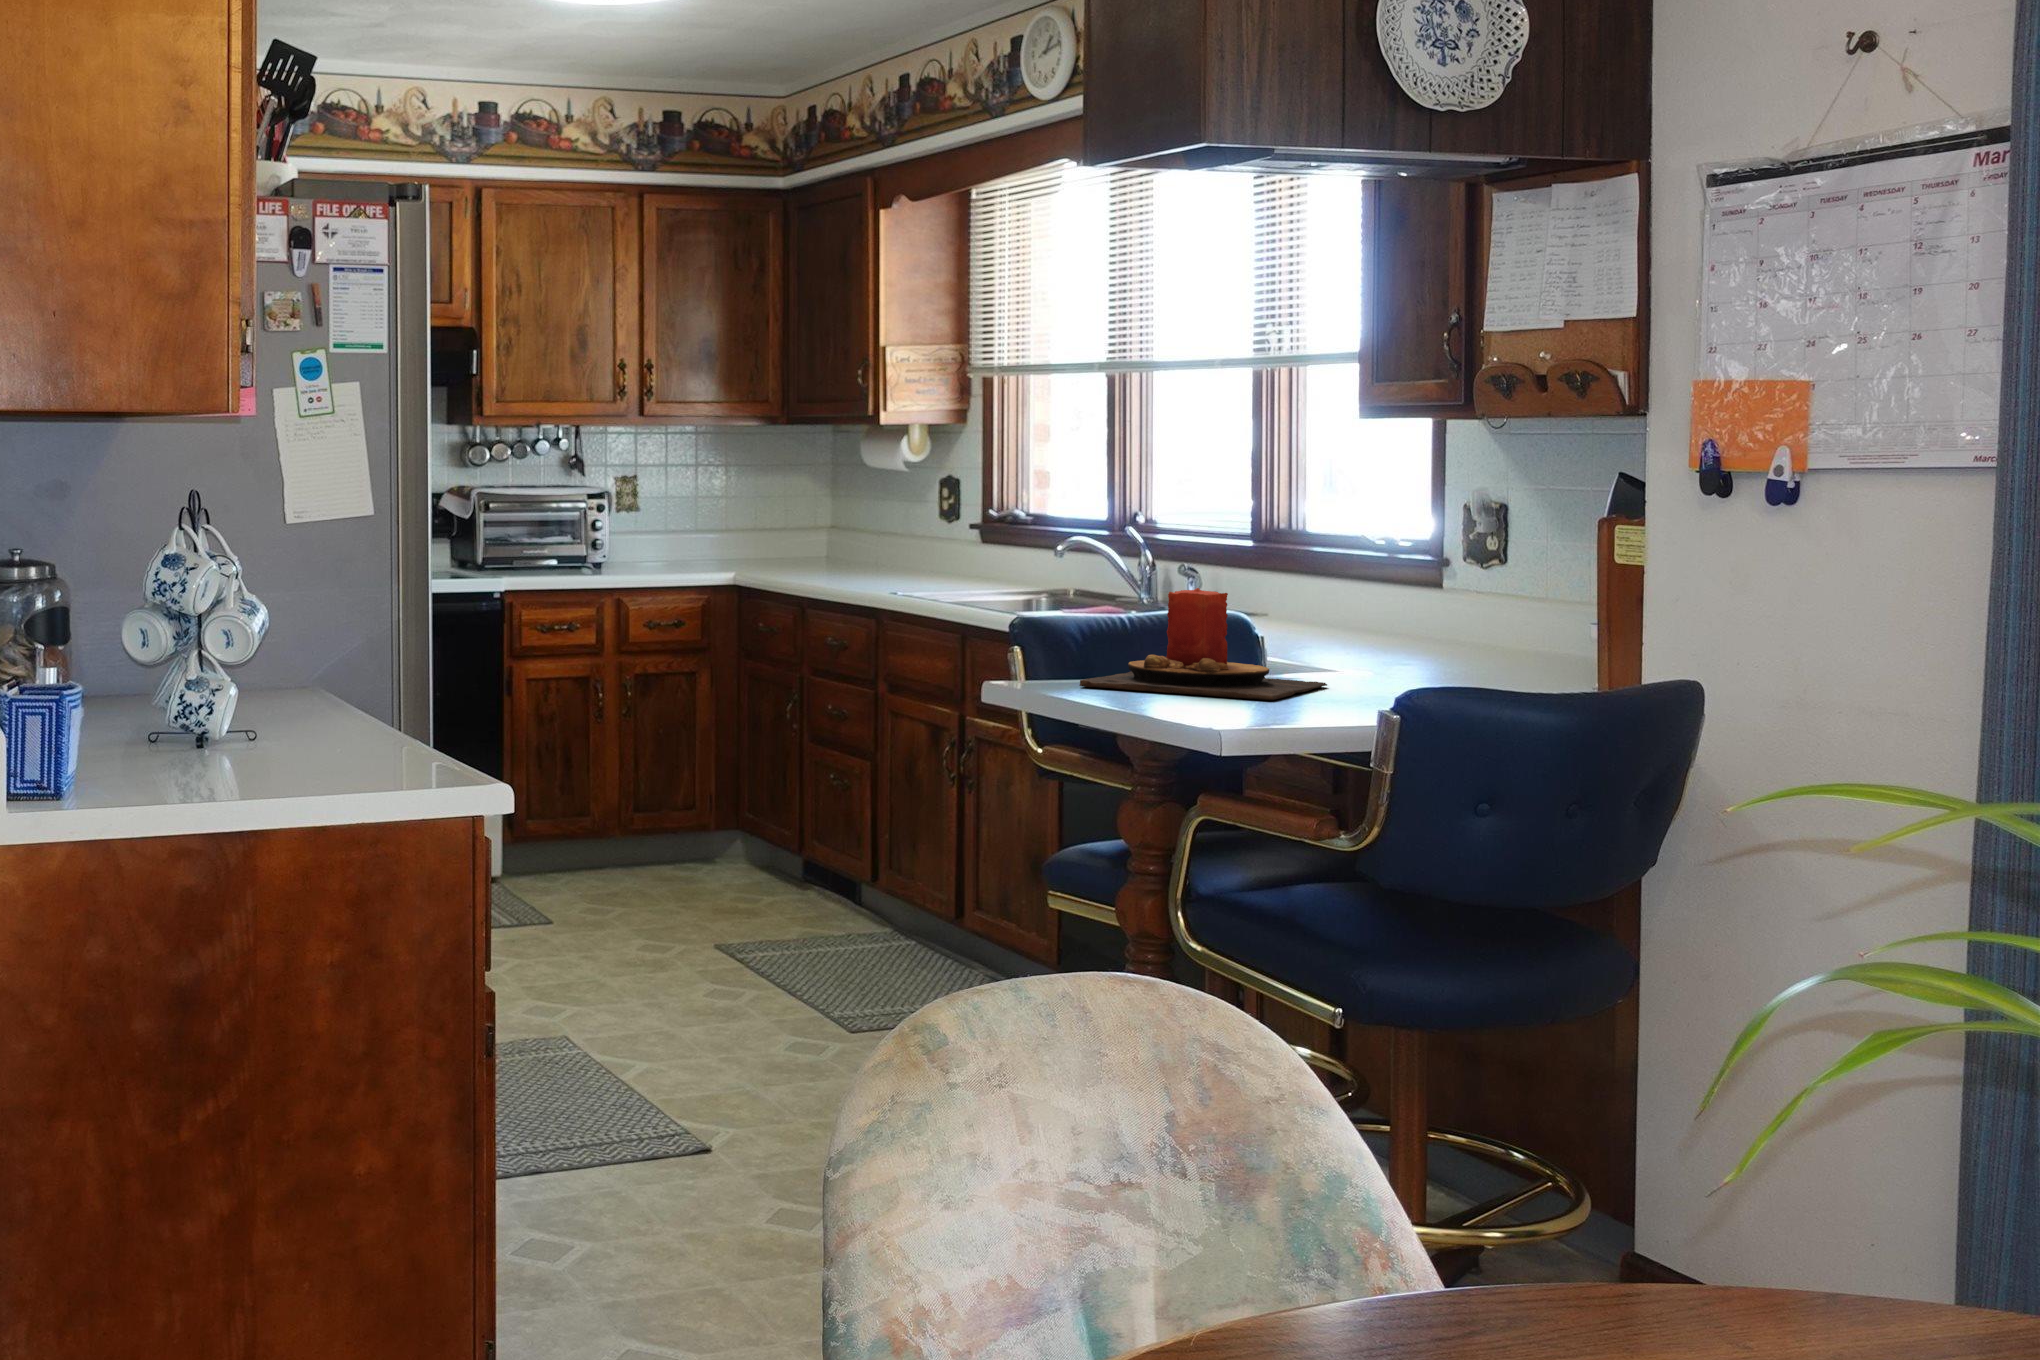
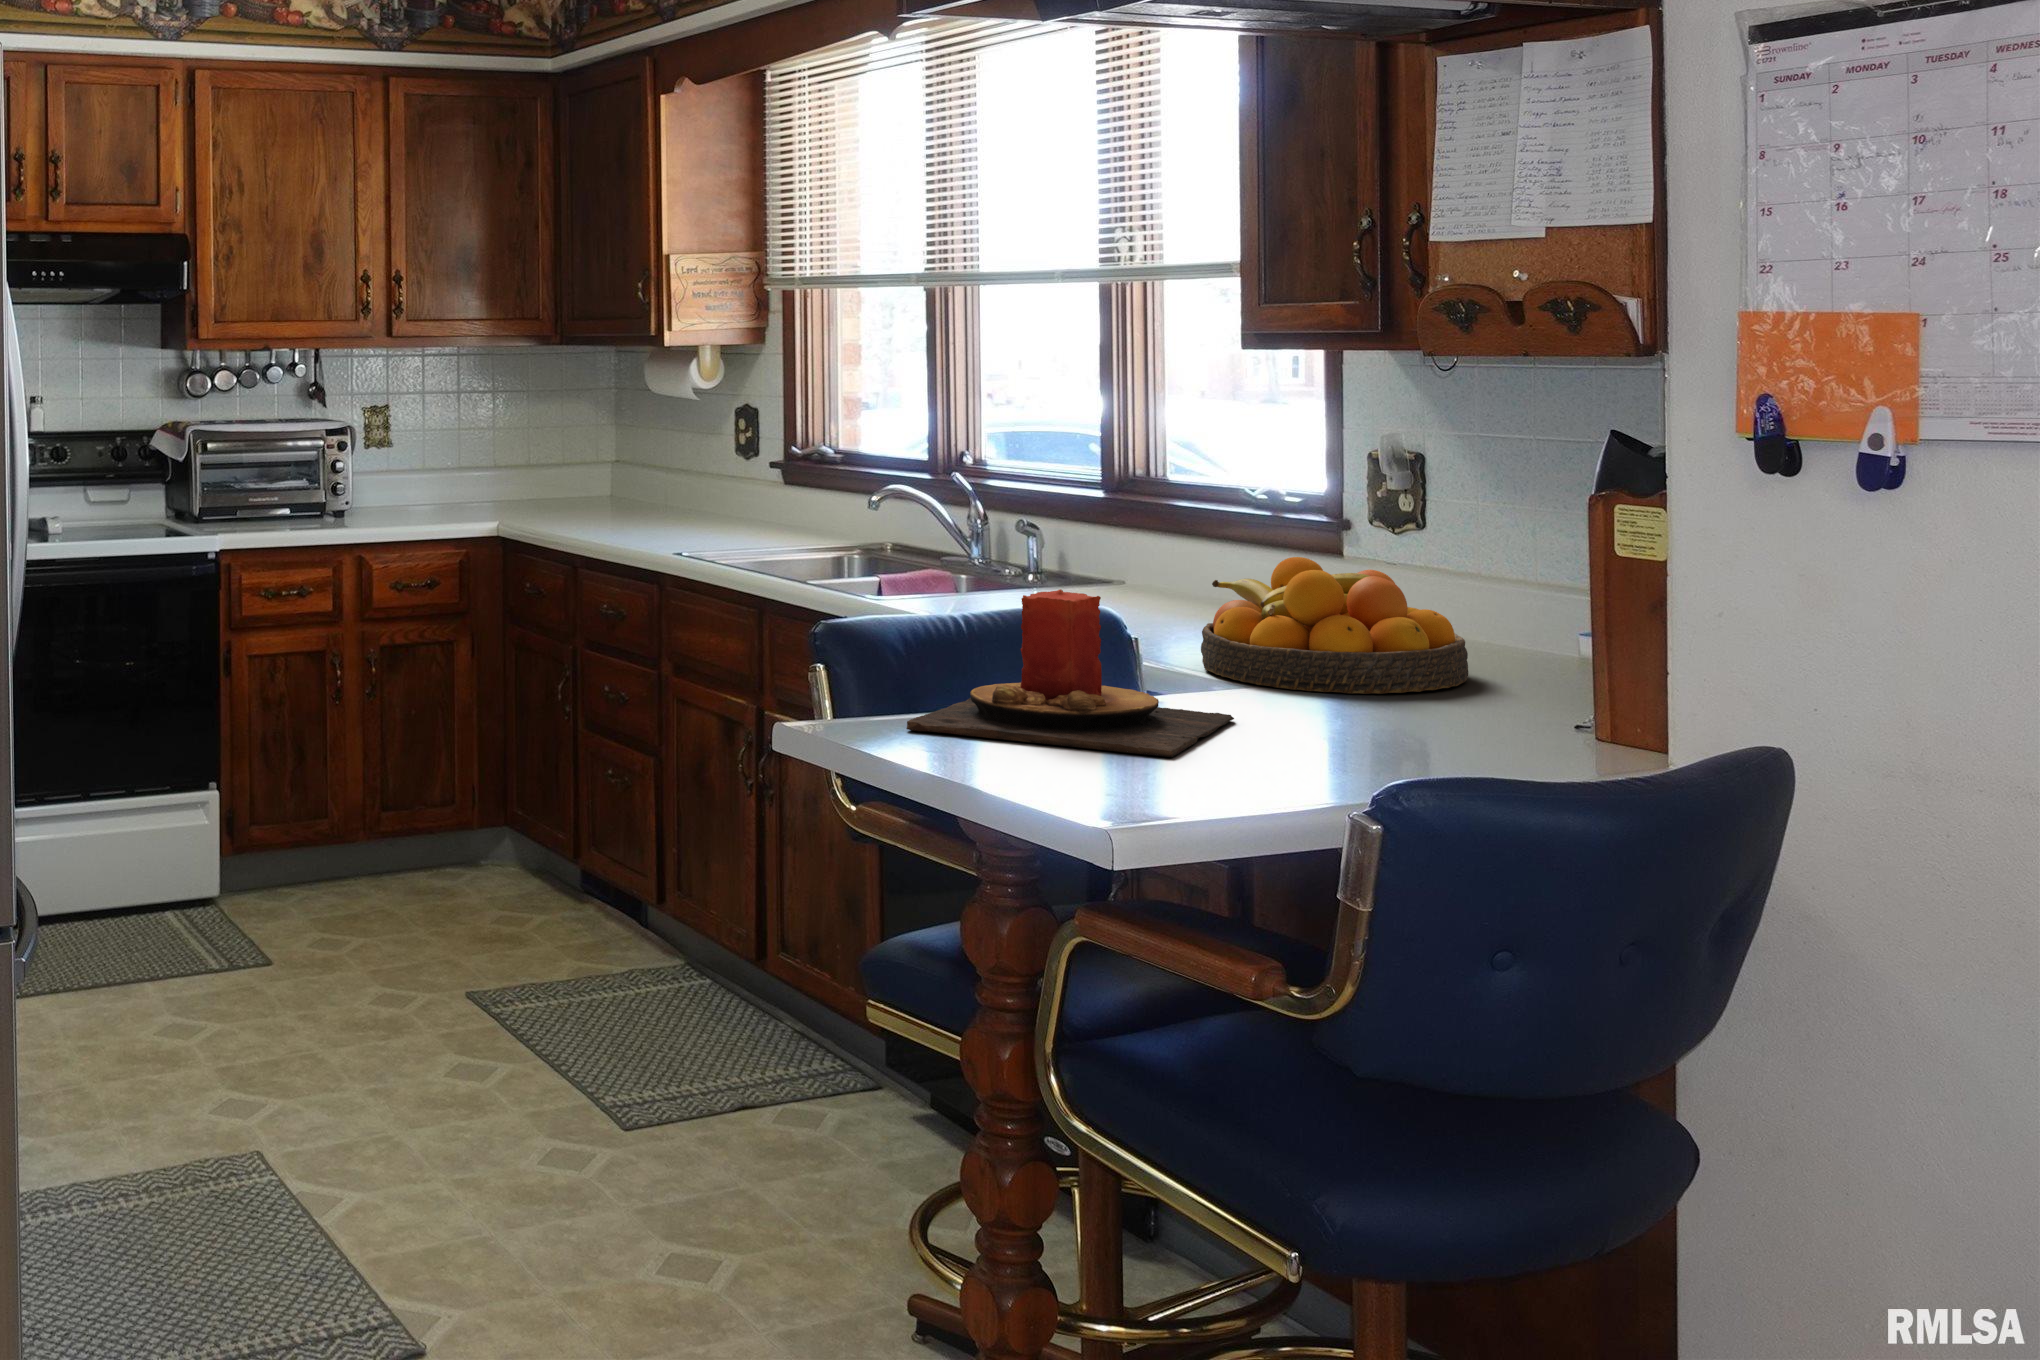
fruit bowl: none [1315,580,1524,677] -> present [1201,557,1468,694]

